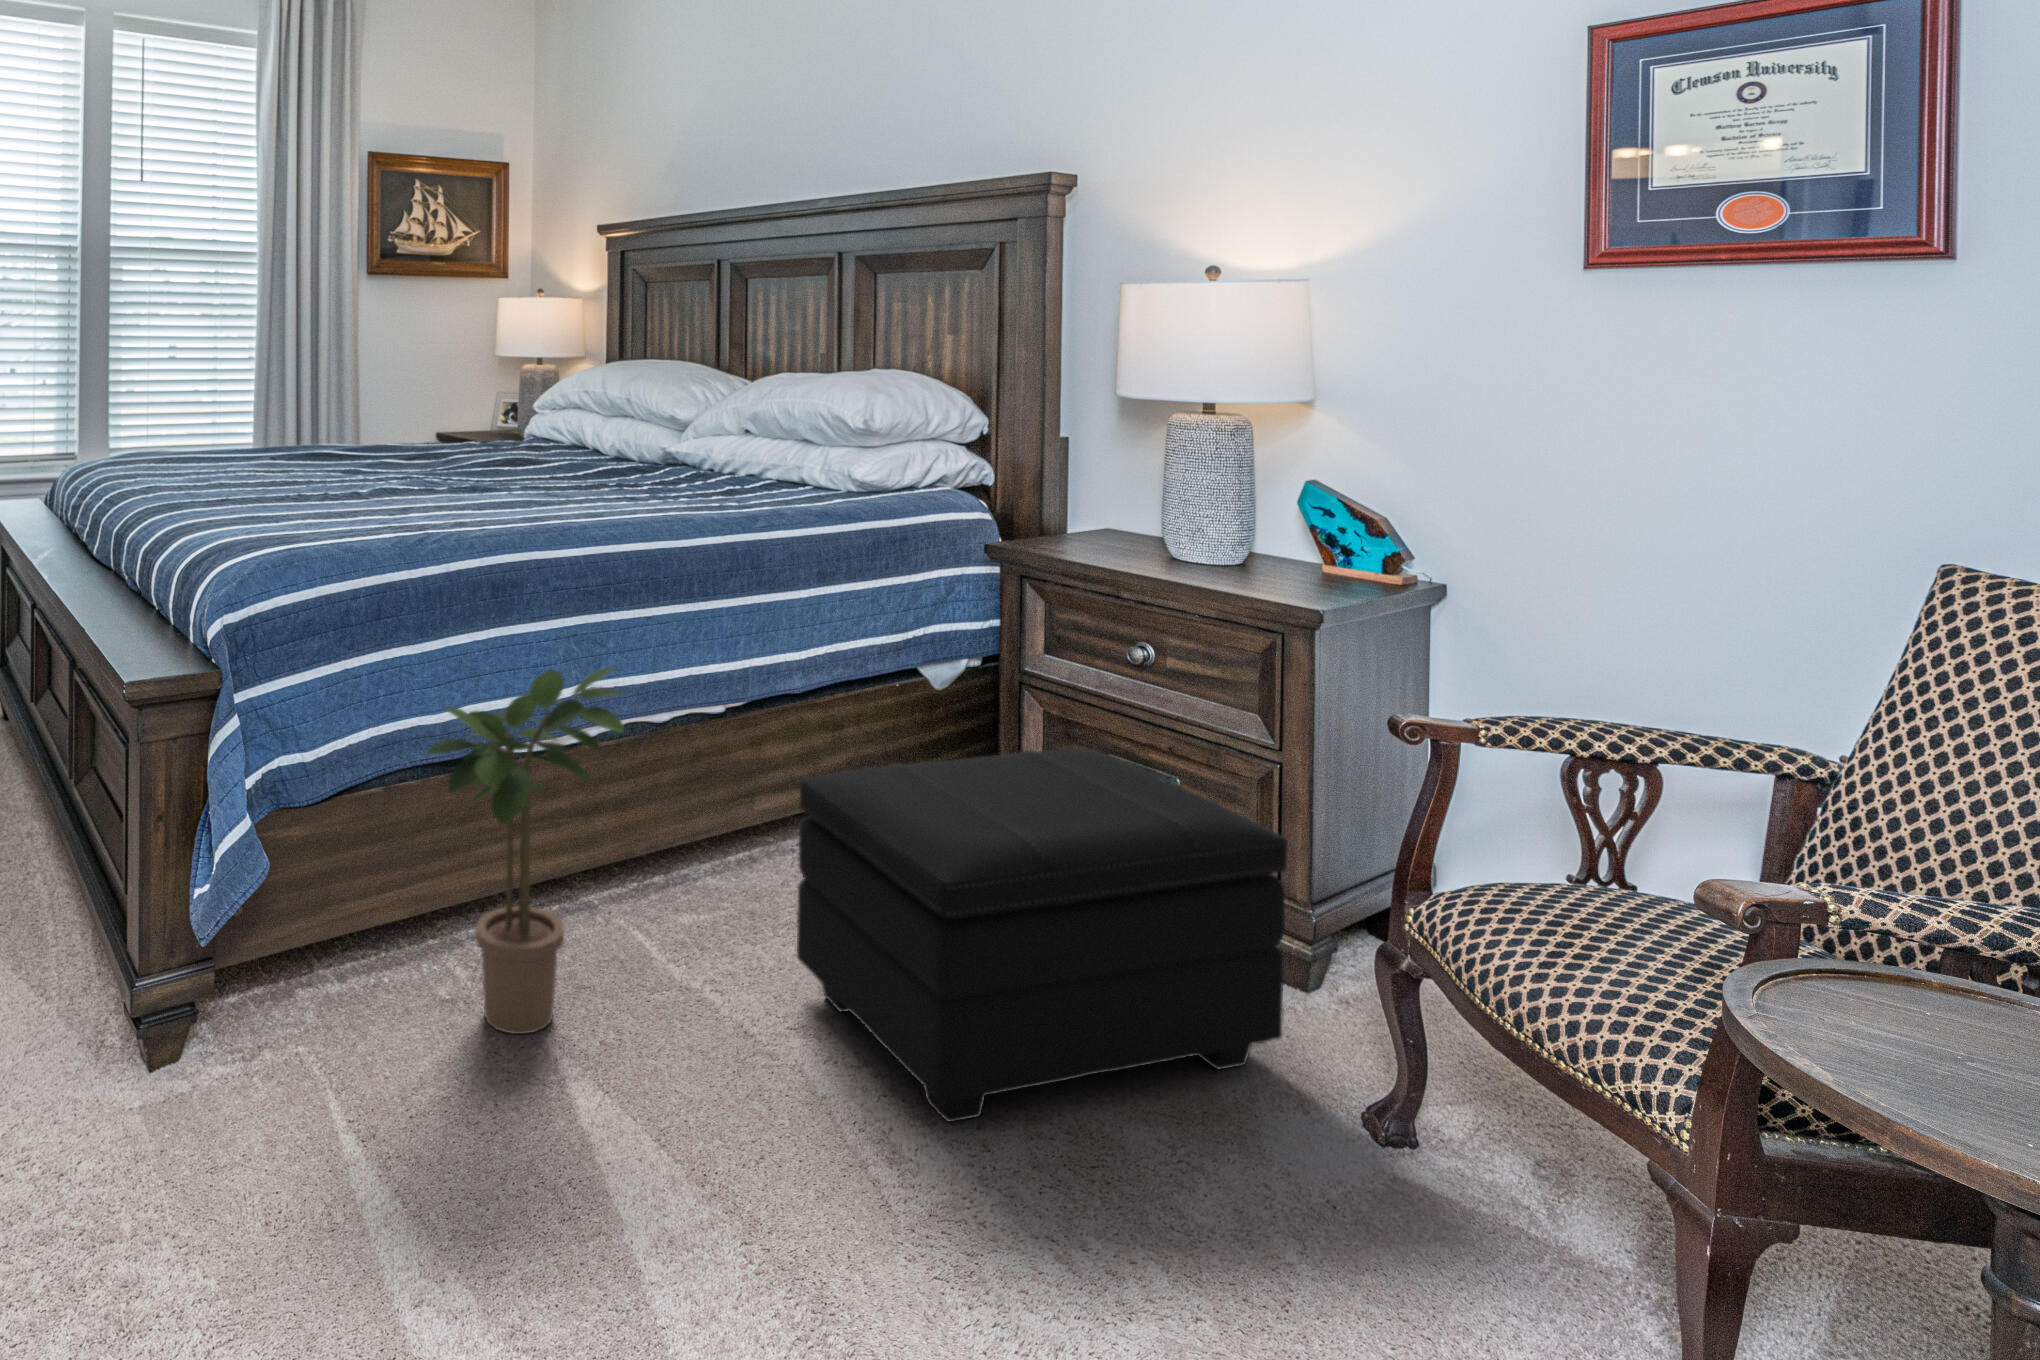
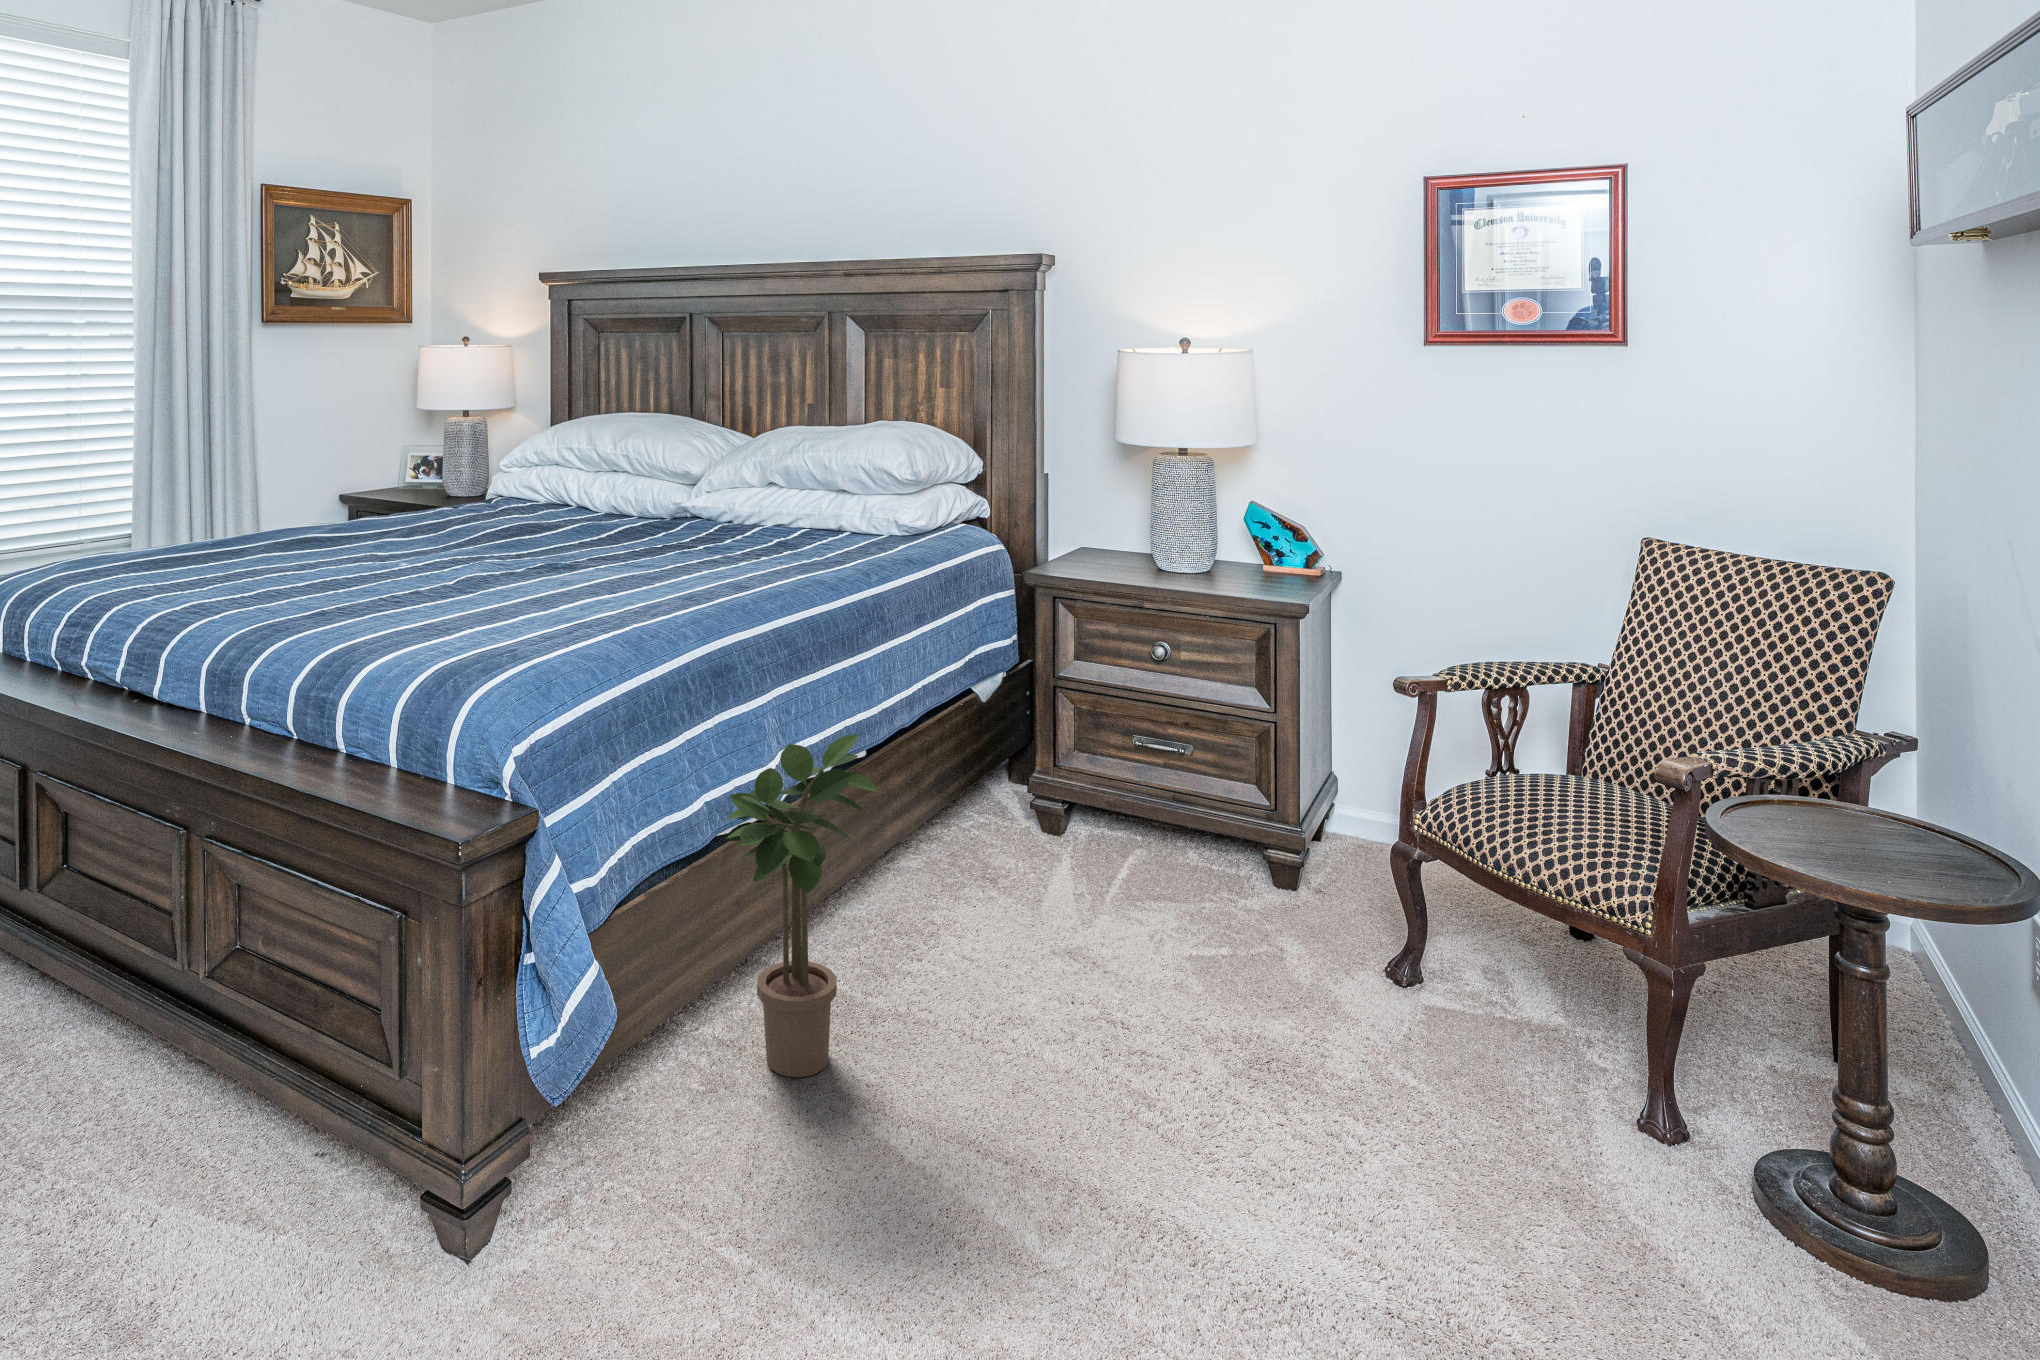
footstool: present [797,749,1288,1122] -> none [988,735,1325,1045]

